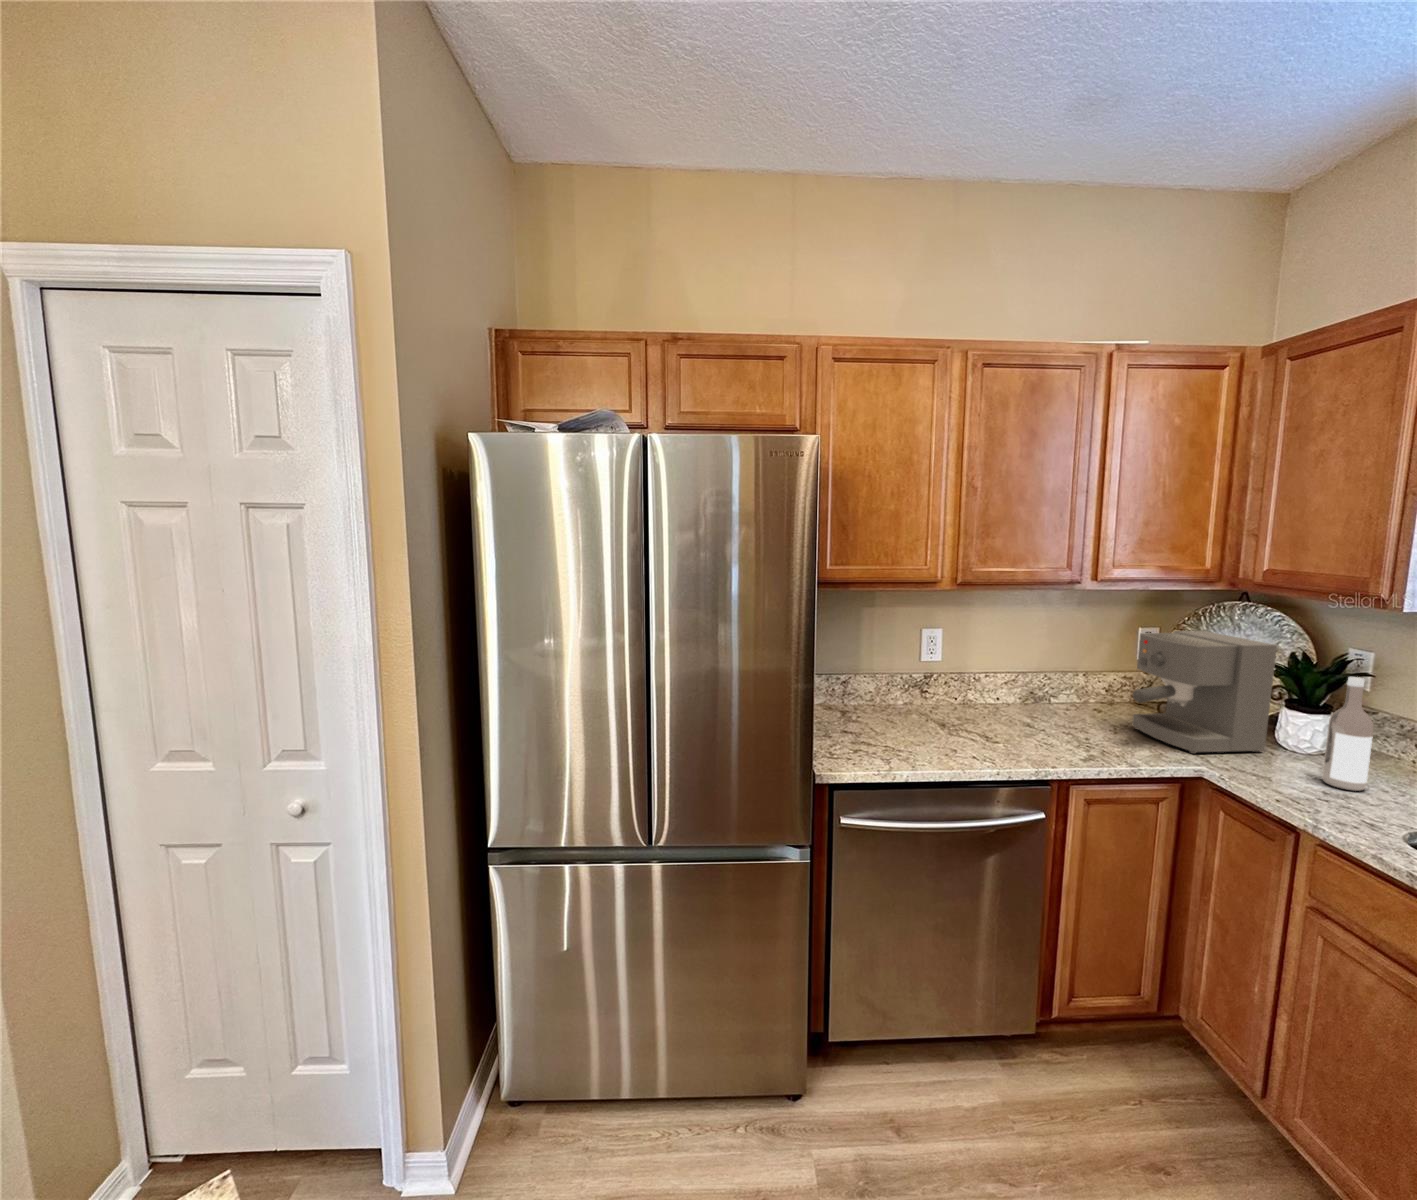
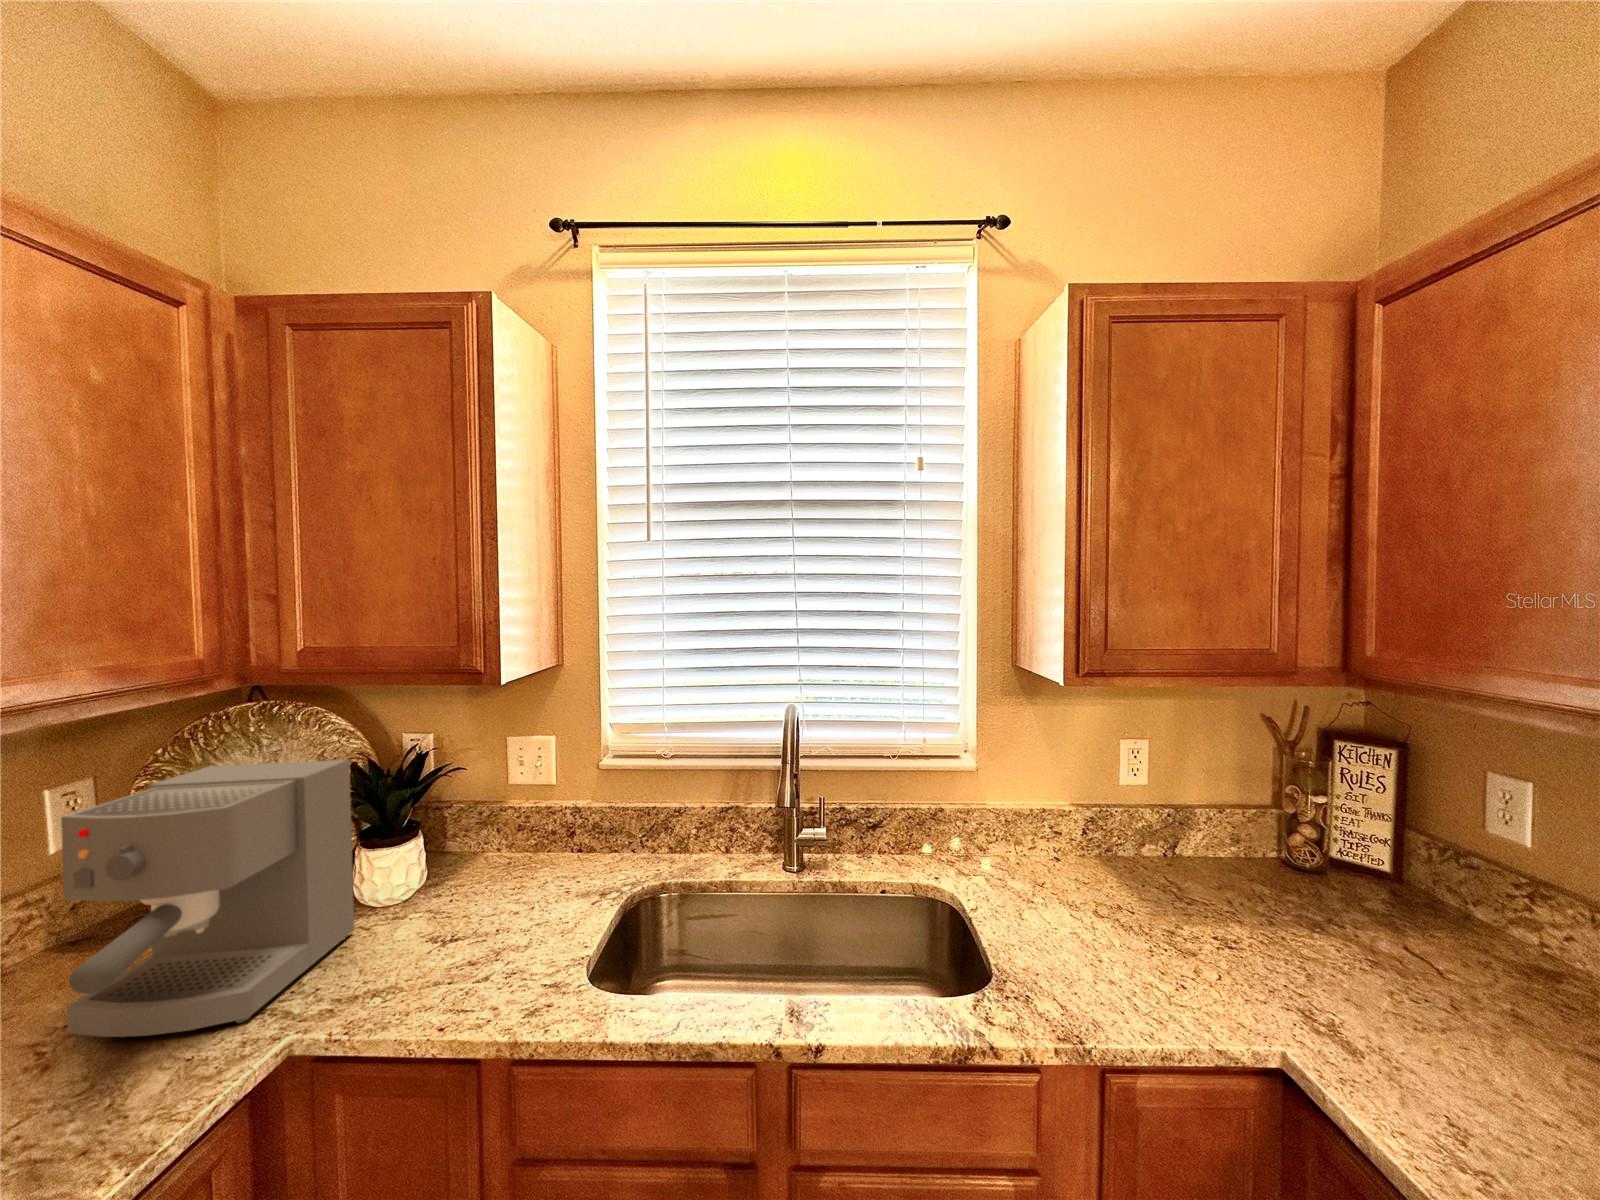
wine bottle: present [1322,677,1373,791] -> none [450,776,501,941]

